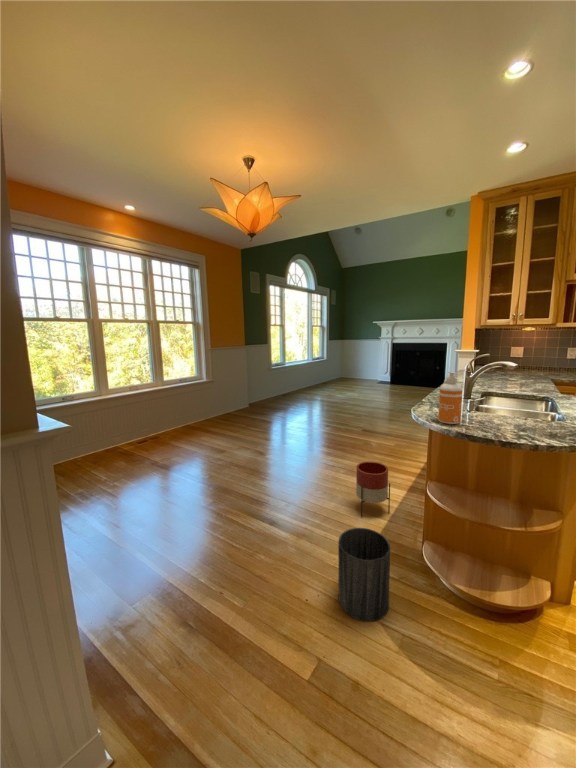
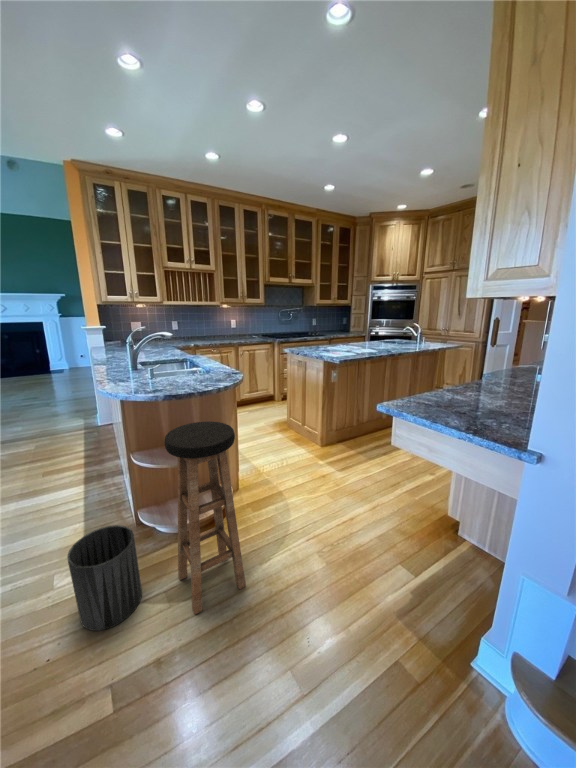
soap dispenser: present [438,372,462,424] -> none [134,342,159,391]
planter: present [356,462,390,517] -> none [21,465,80,538]
bar stool: none [412,471,514,724] -> present [164,422,246,614]

